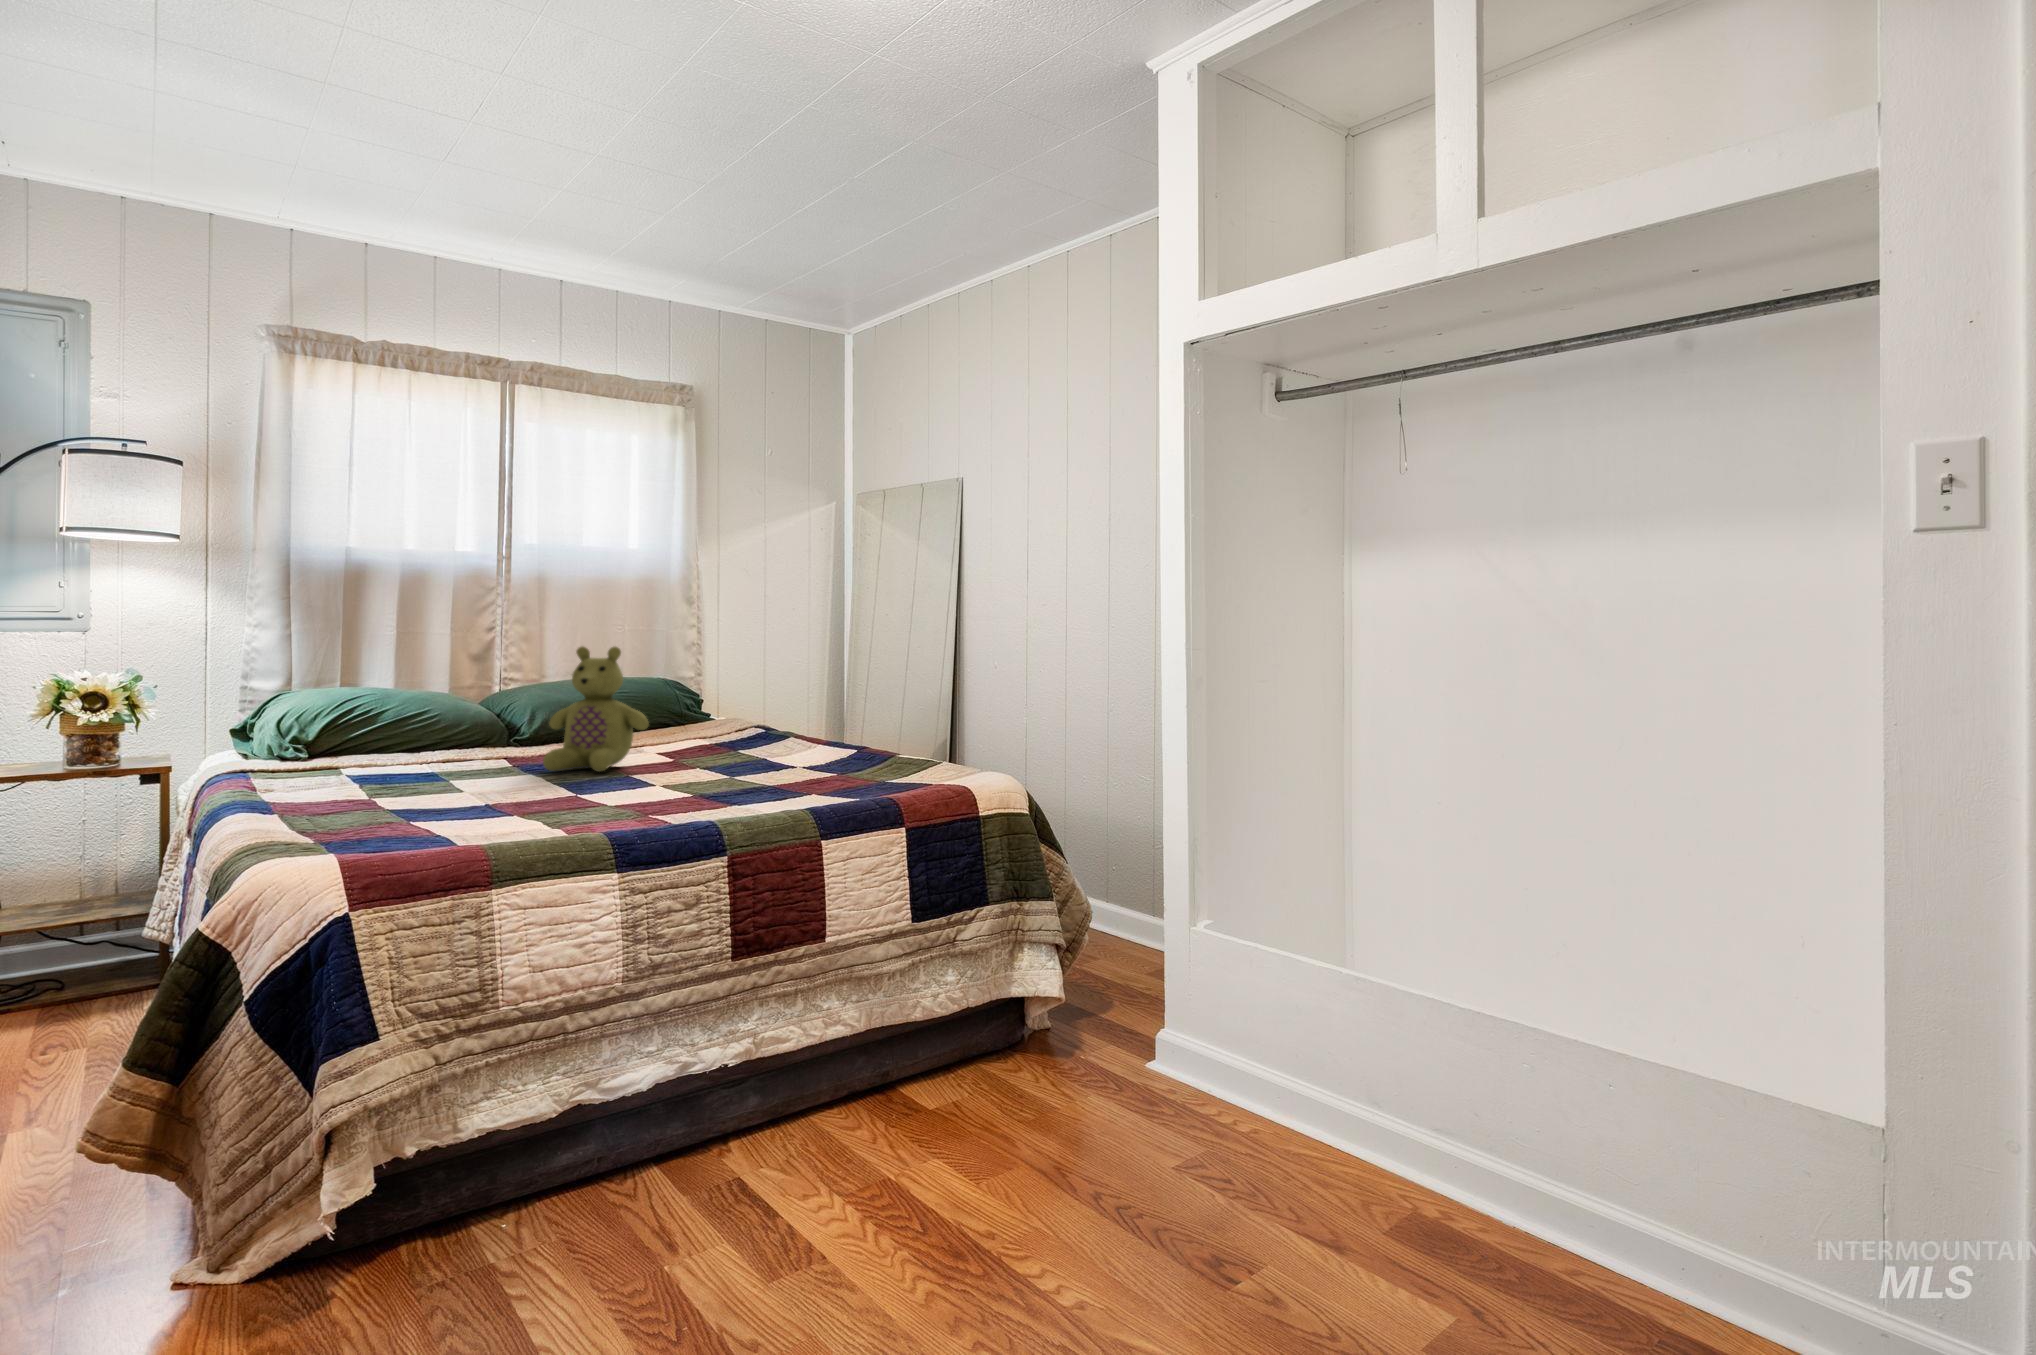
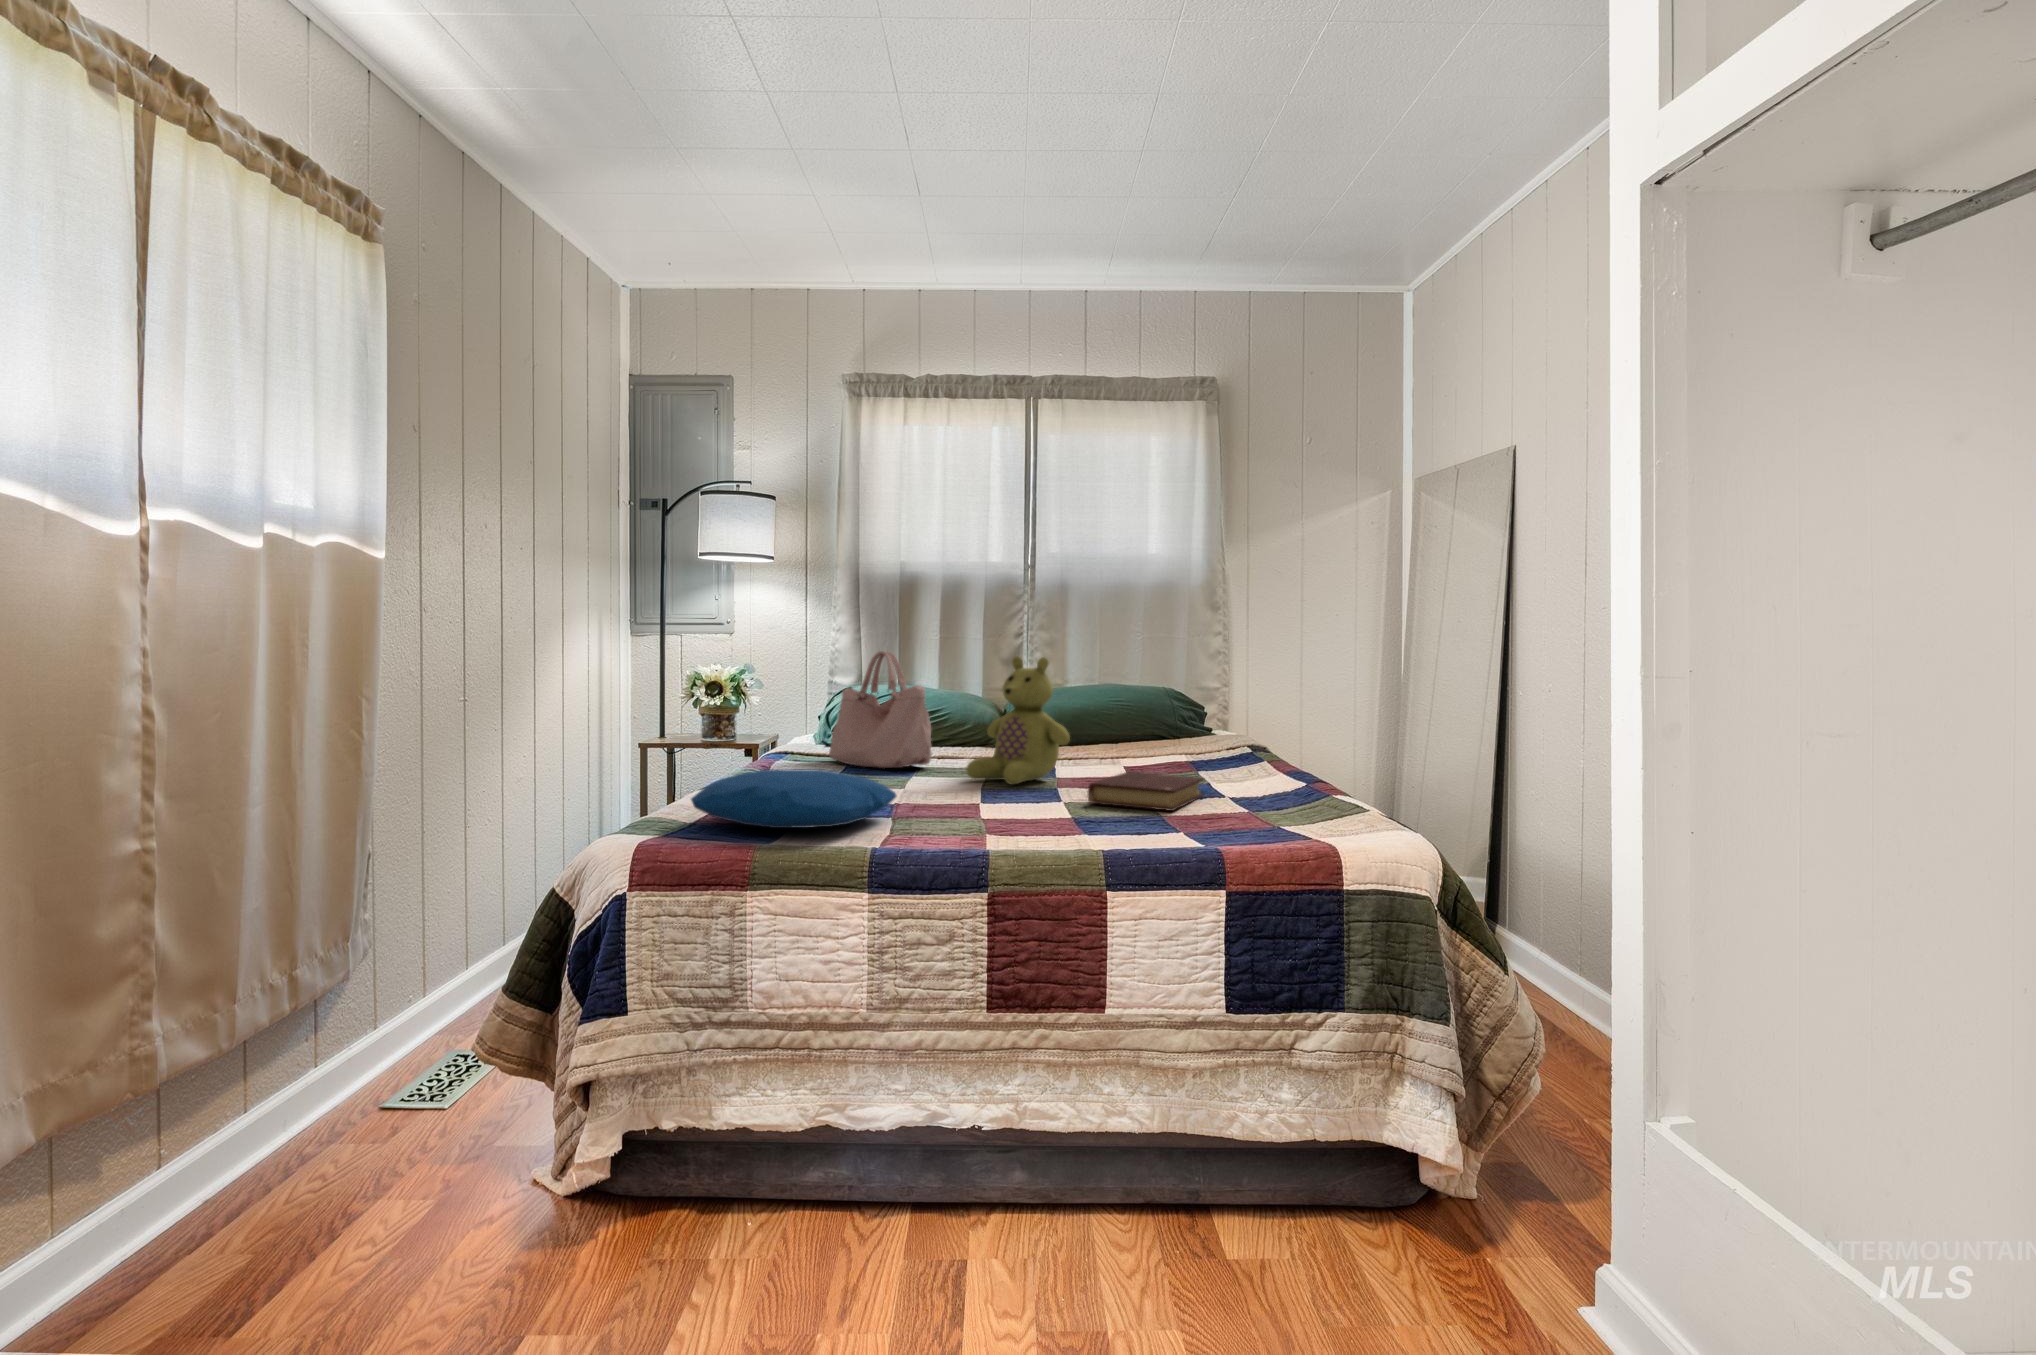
handbag: none [343,646,483,772] -> present [829,651,932,768]
book: none [702,748,785,778] -> present [1087,772,1205,811]
pillow: none [338,769,552,830] -> present [691,769,896,828]

